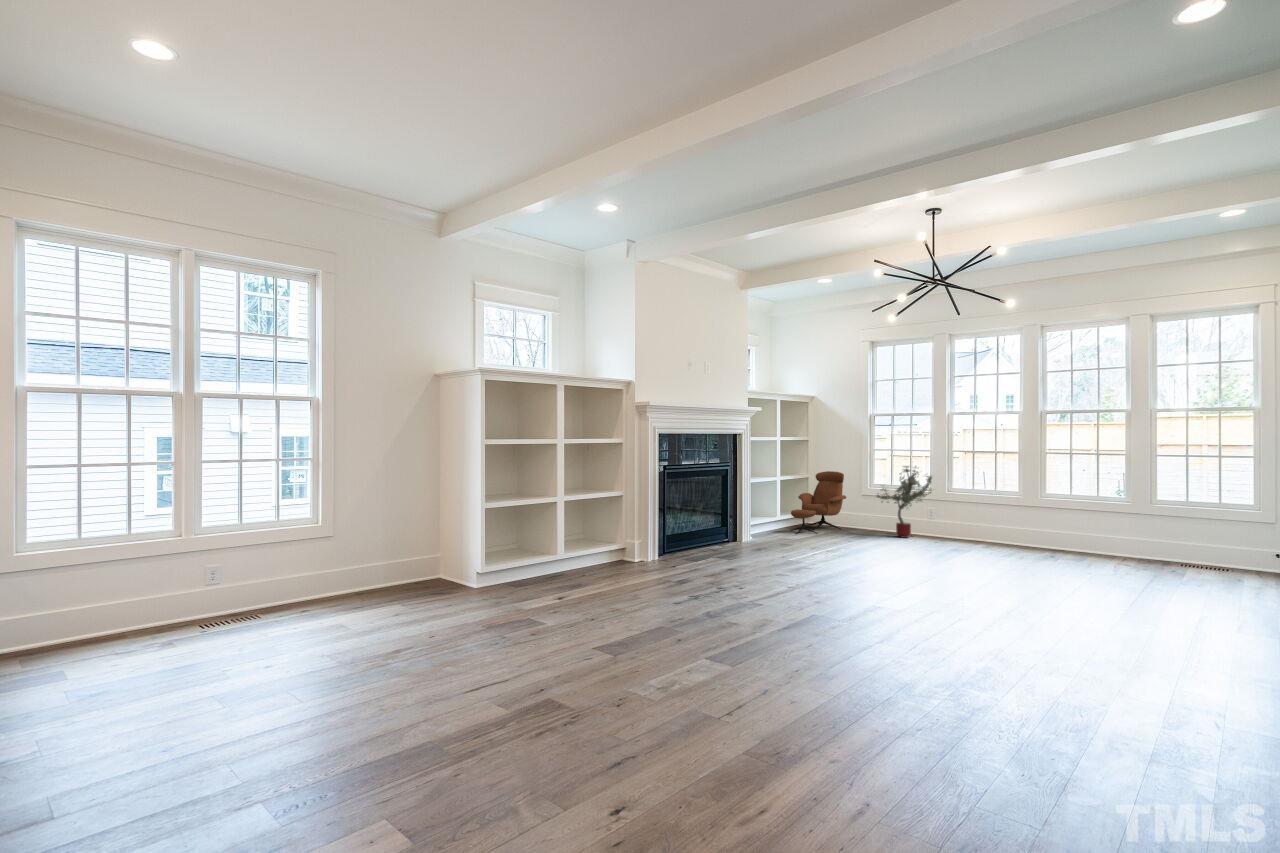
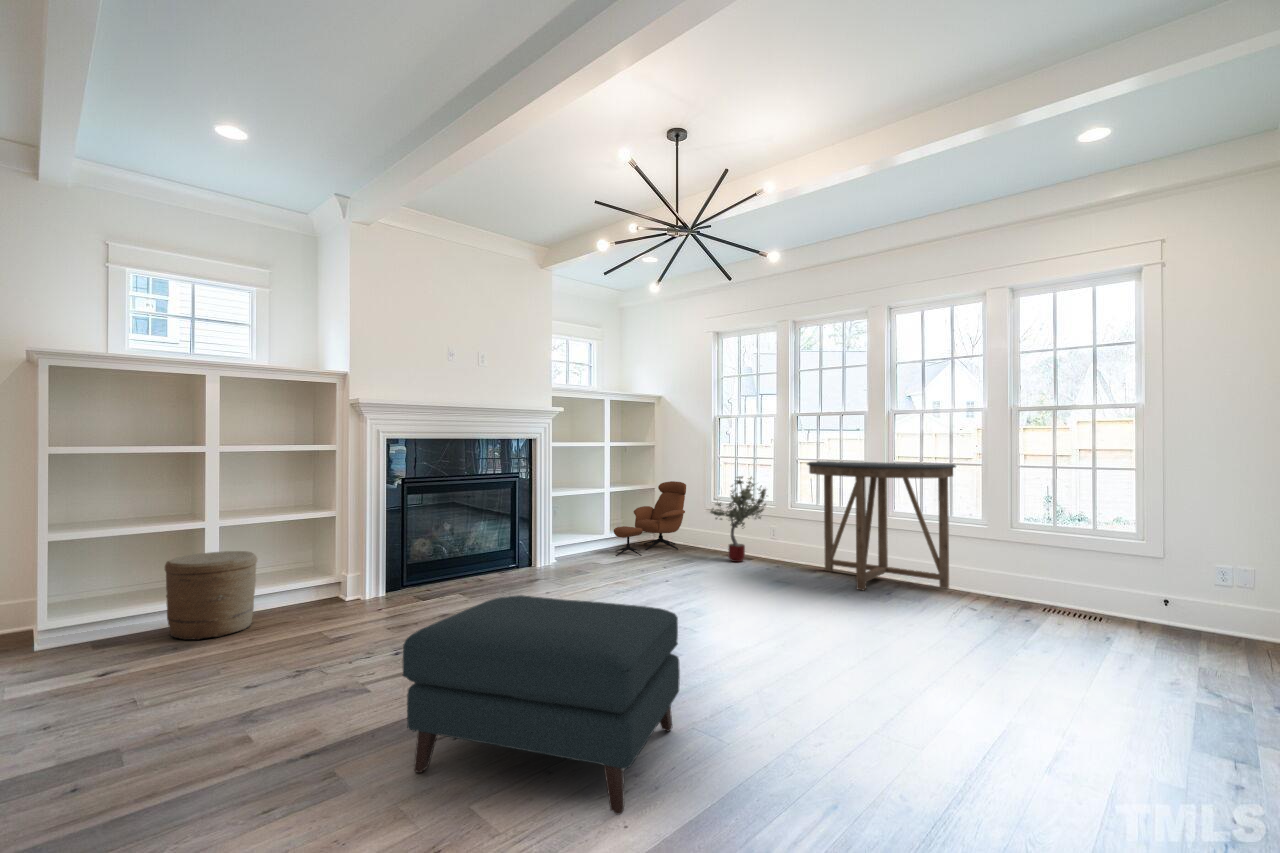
console table: none [974,453,1104,554] -> present [807,461,956,590]
woven basket: none [551,520,609,583] -> present [165,551,257,640]
ottoman: none [864,537,1027,645] -> present [402,595,680,815]

